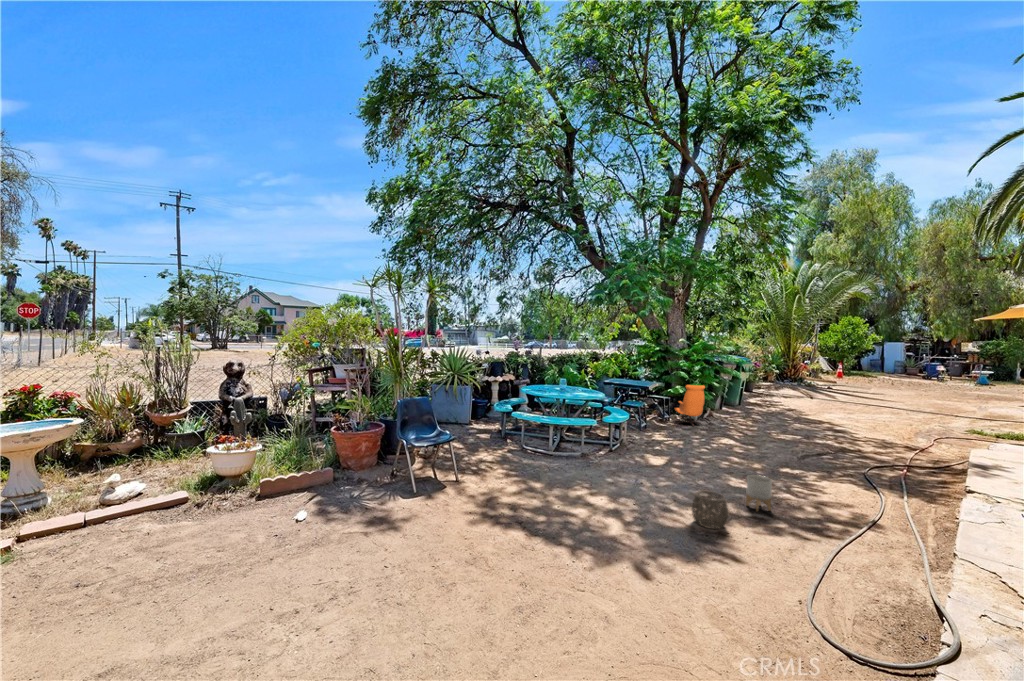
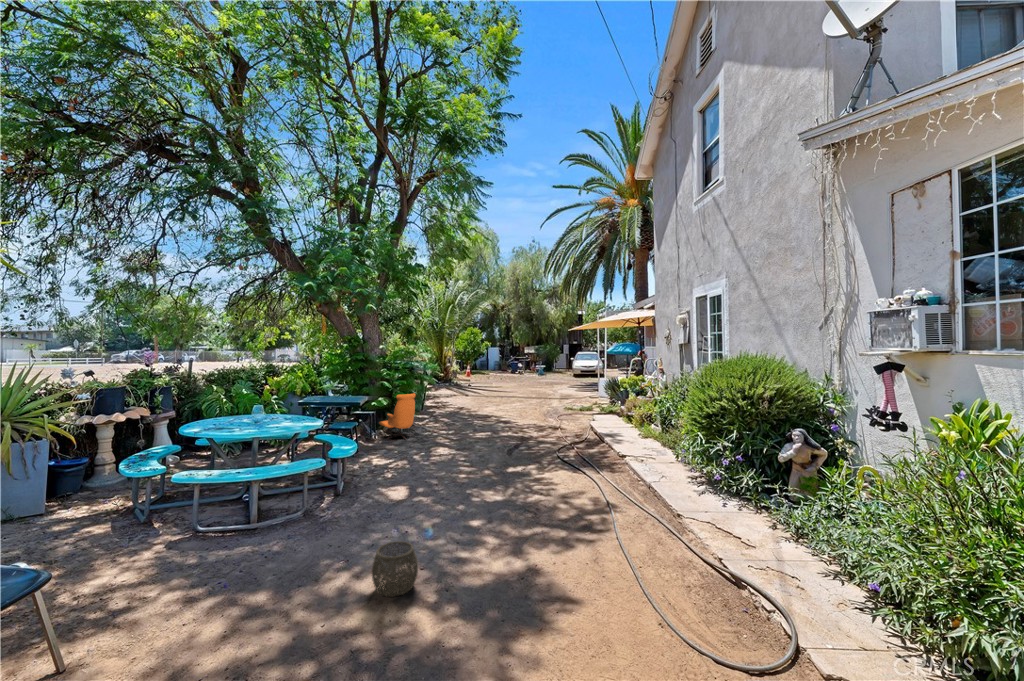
planter: present [746,475,772,511] -> none [525,487,549,528]
woven basket: present [692,491,728,529] -> present [372,541,418,597]

